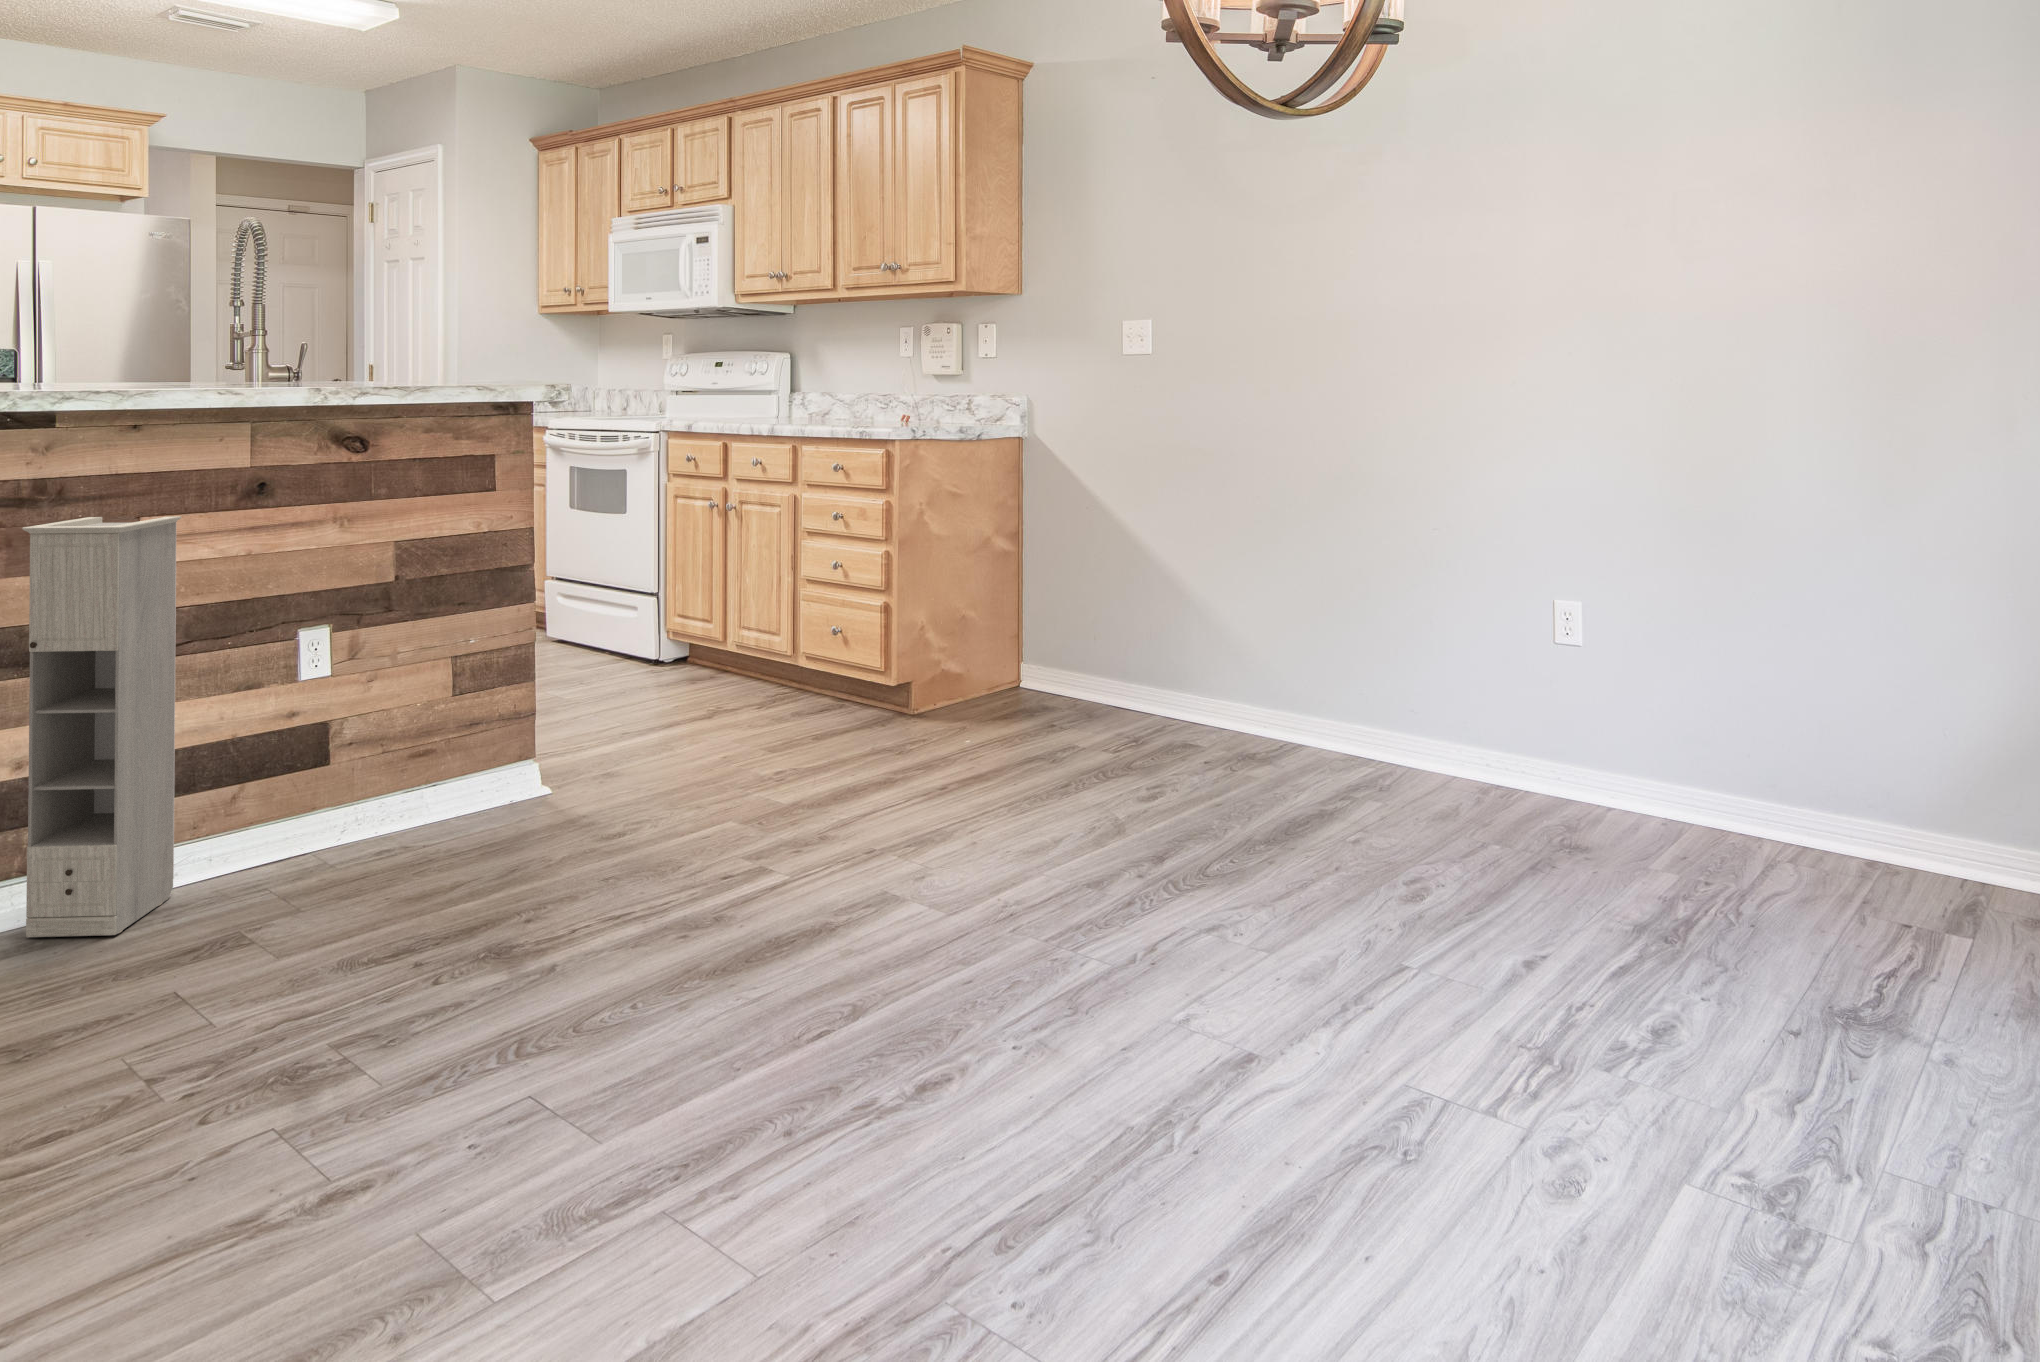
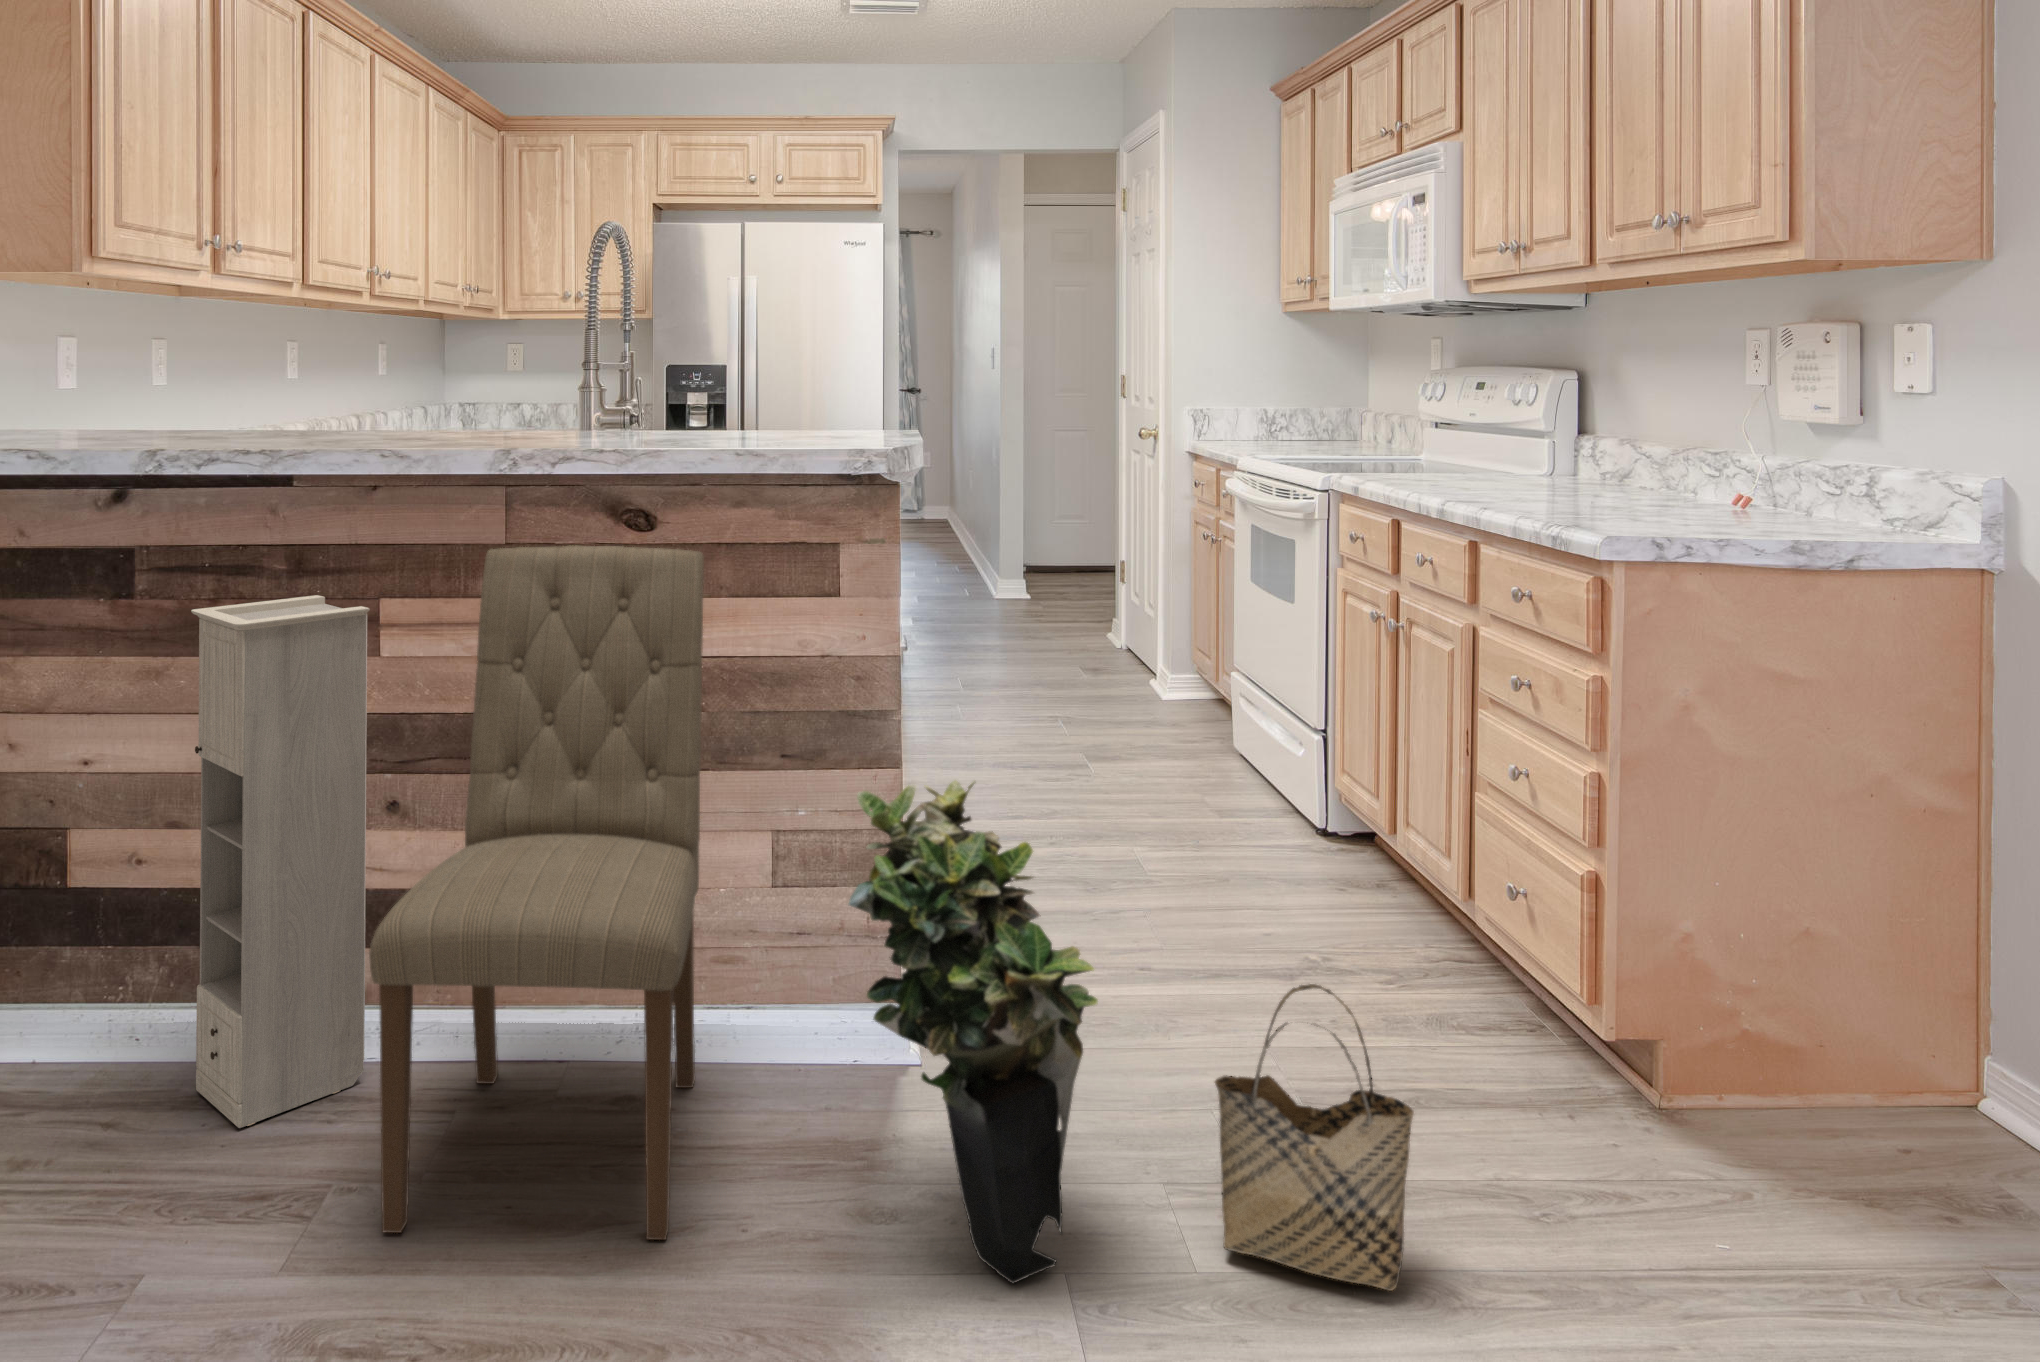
dining chair: none [259,461,532,925] -> present [369,546,704,1240]
potted plant: none [593,575,751,831] -> present [849,780,1098,1283]
woven basket: none [788,654,880,793] -> present [1215,984,1414,1291]

